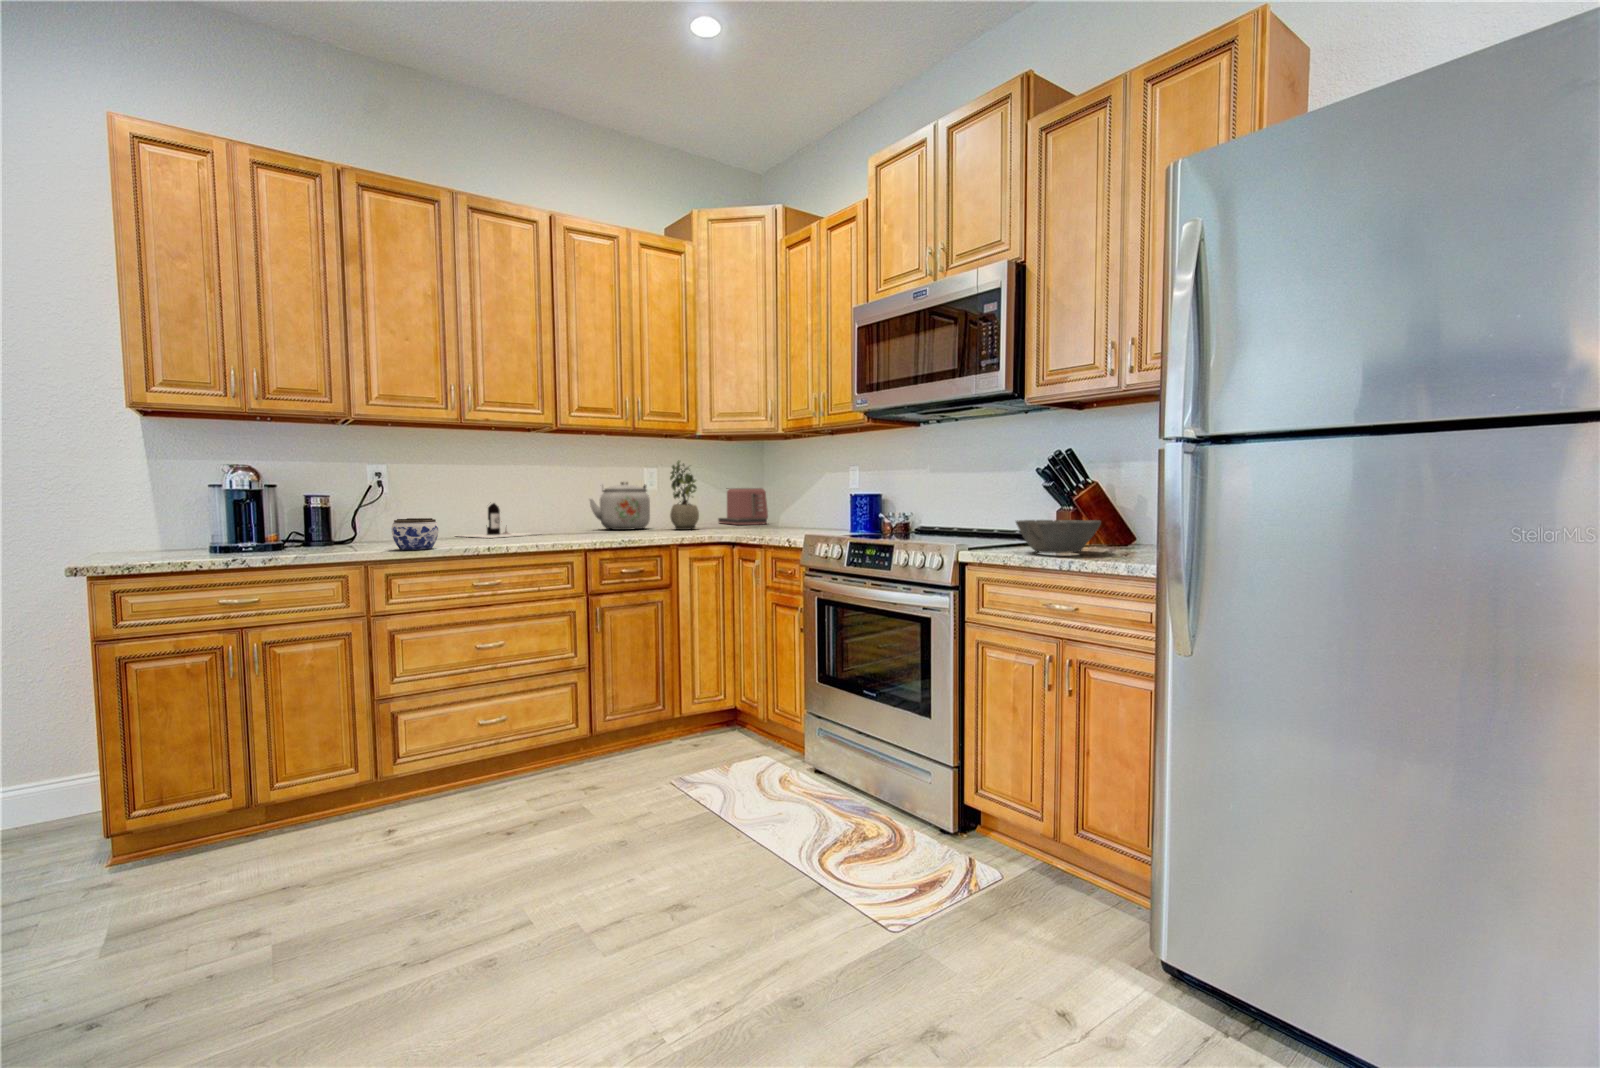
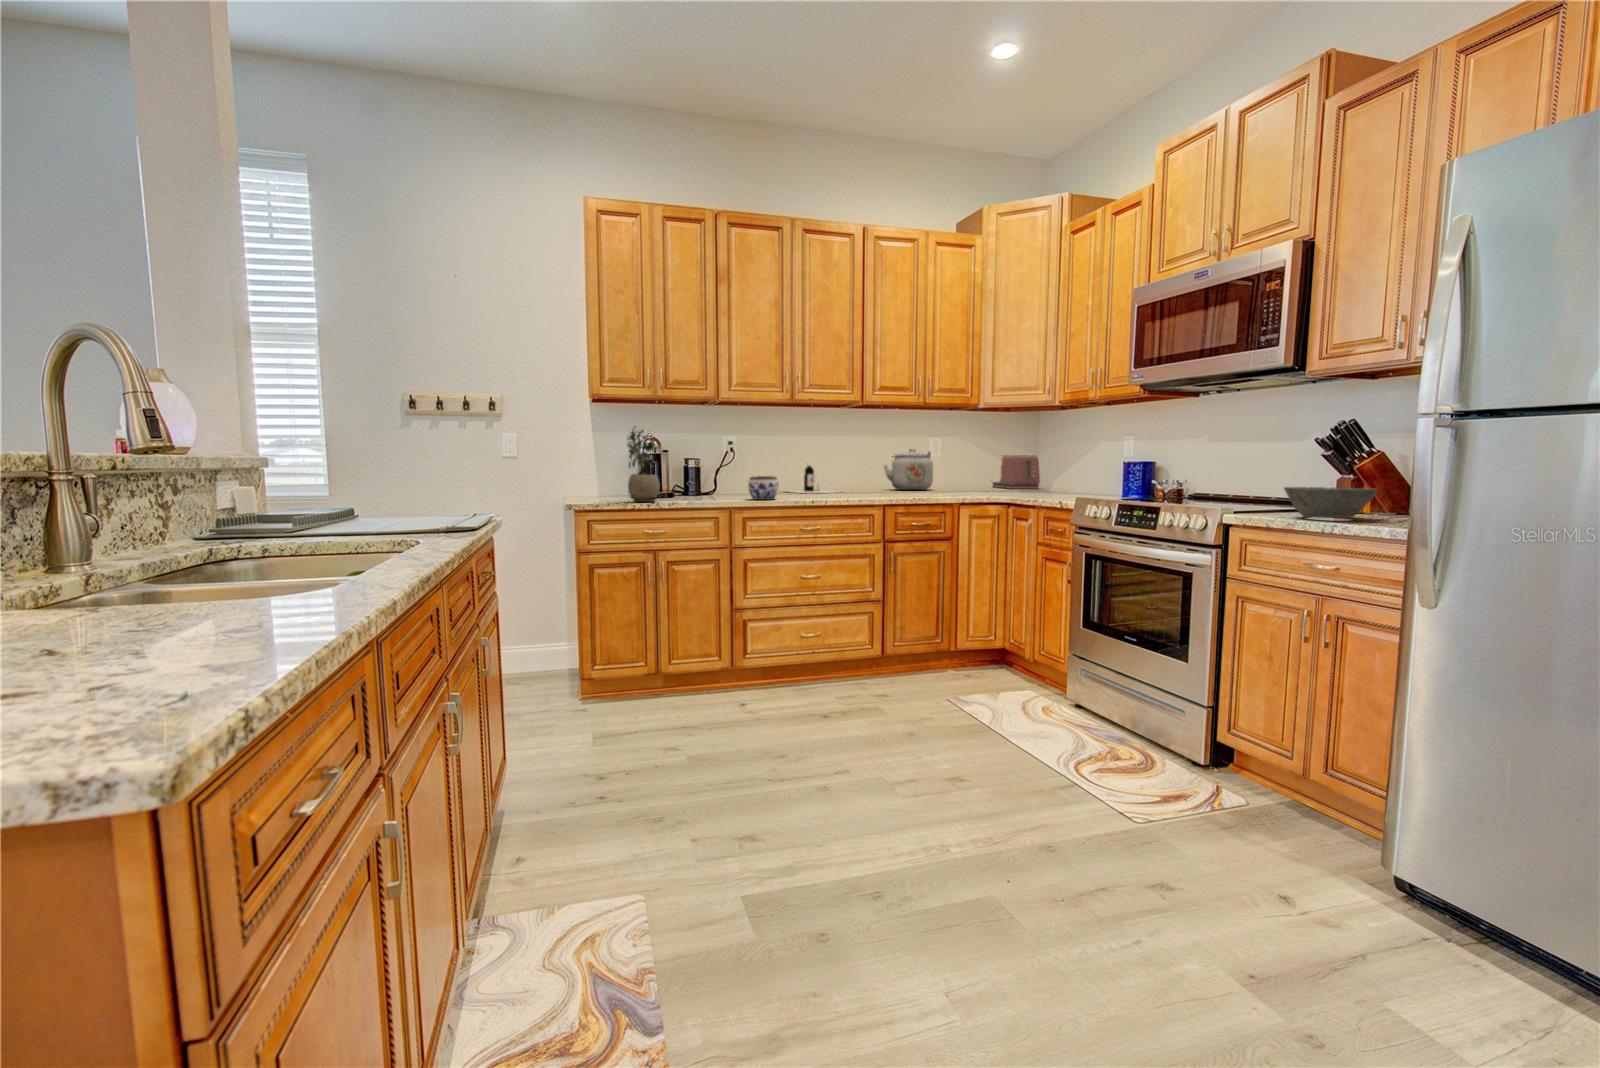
potted plant: present [670,461,699,530] -> present [627,427,660,502]

